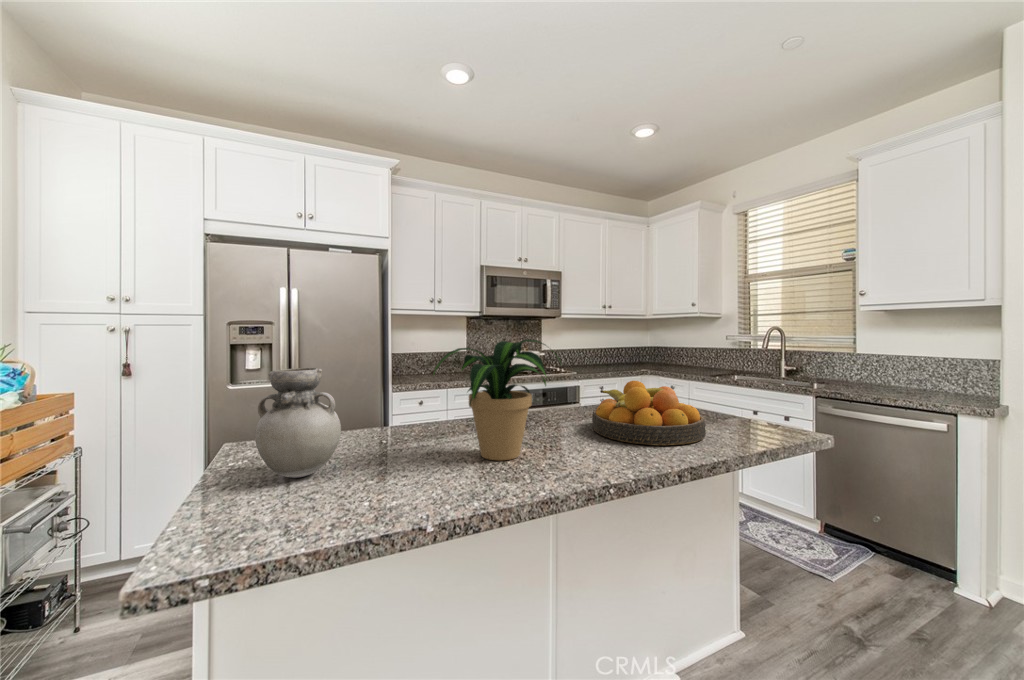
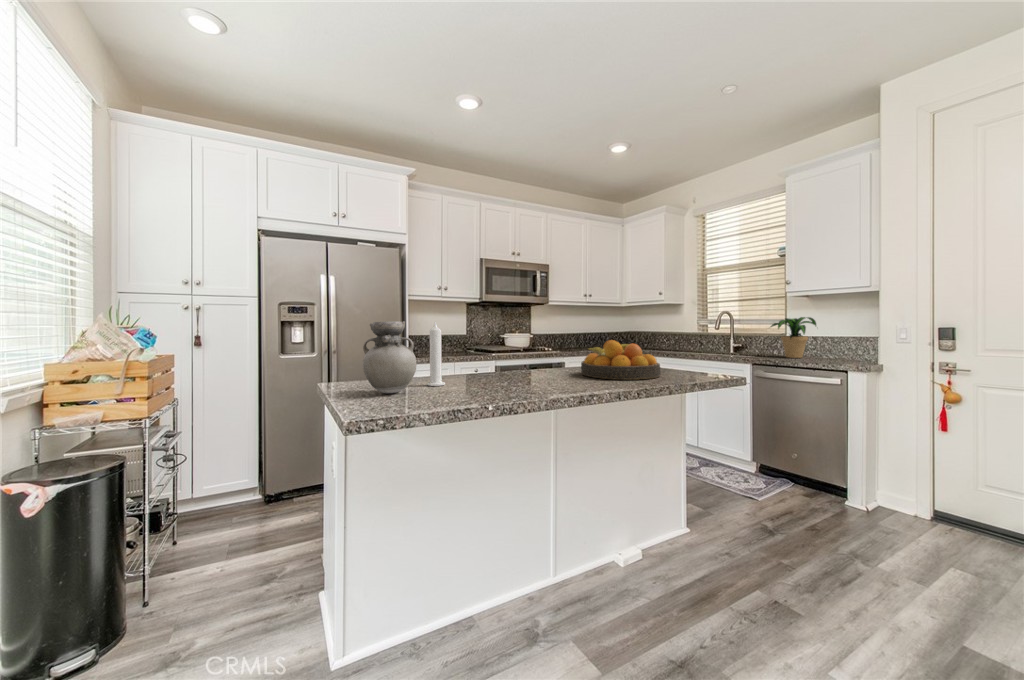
potted plant: present [434,339,561,460] -> present [771,317,816,358]
candle: none [367,363,394,456] -> present [427,322,445,386]

